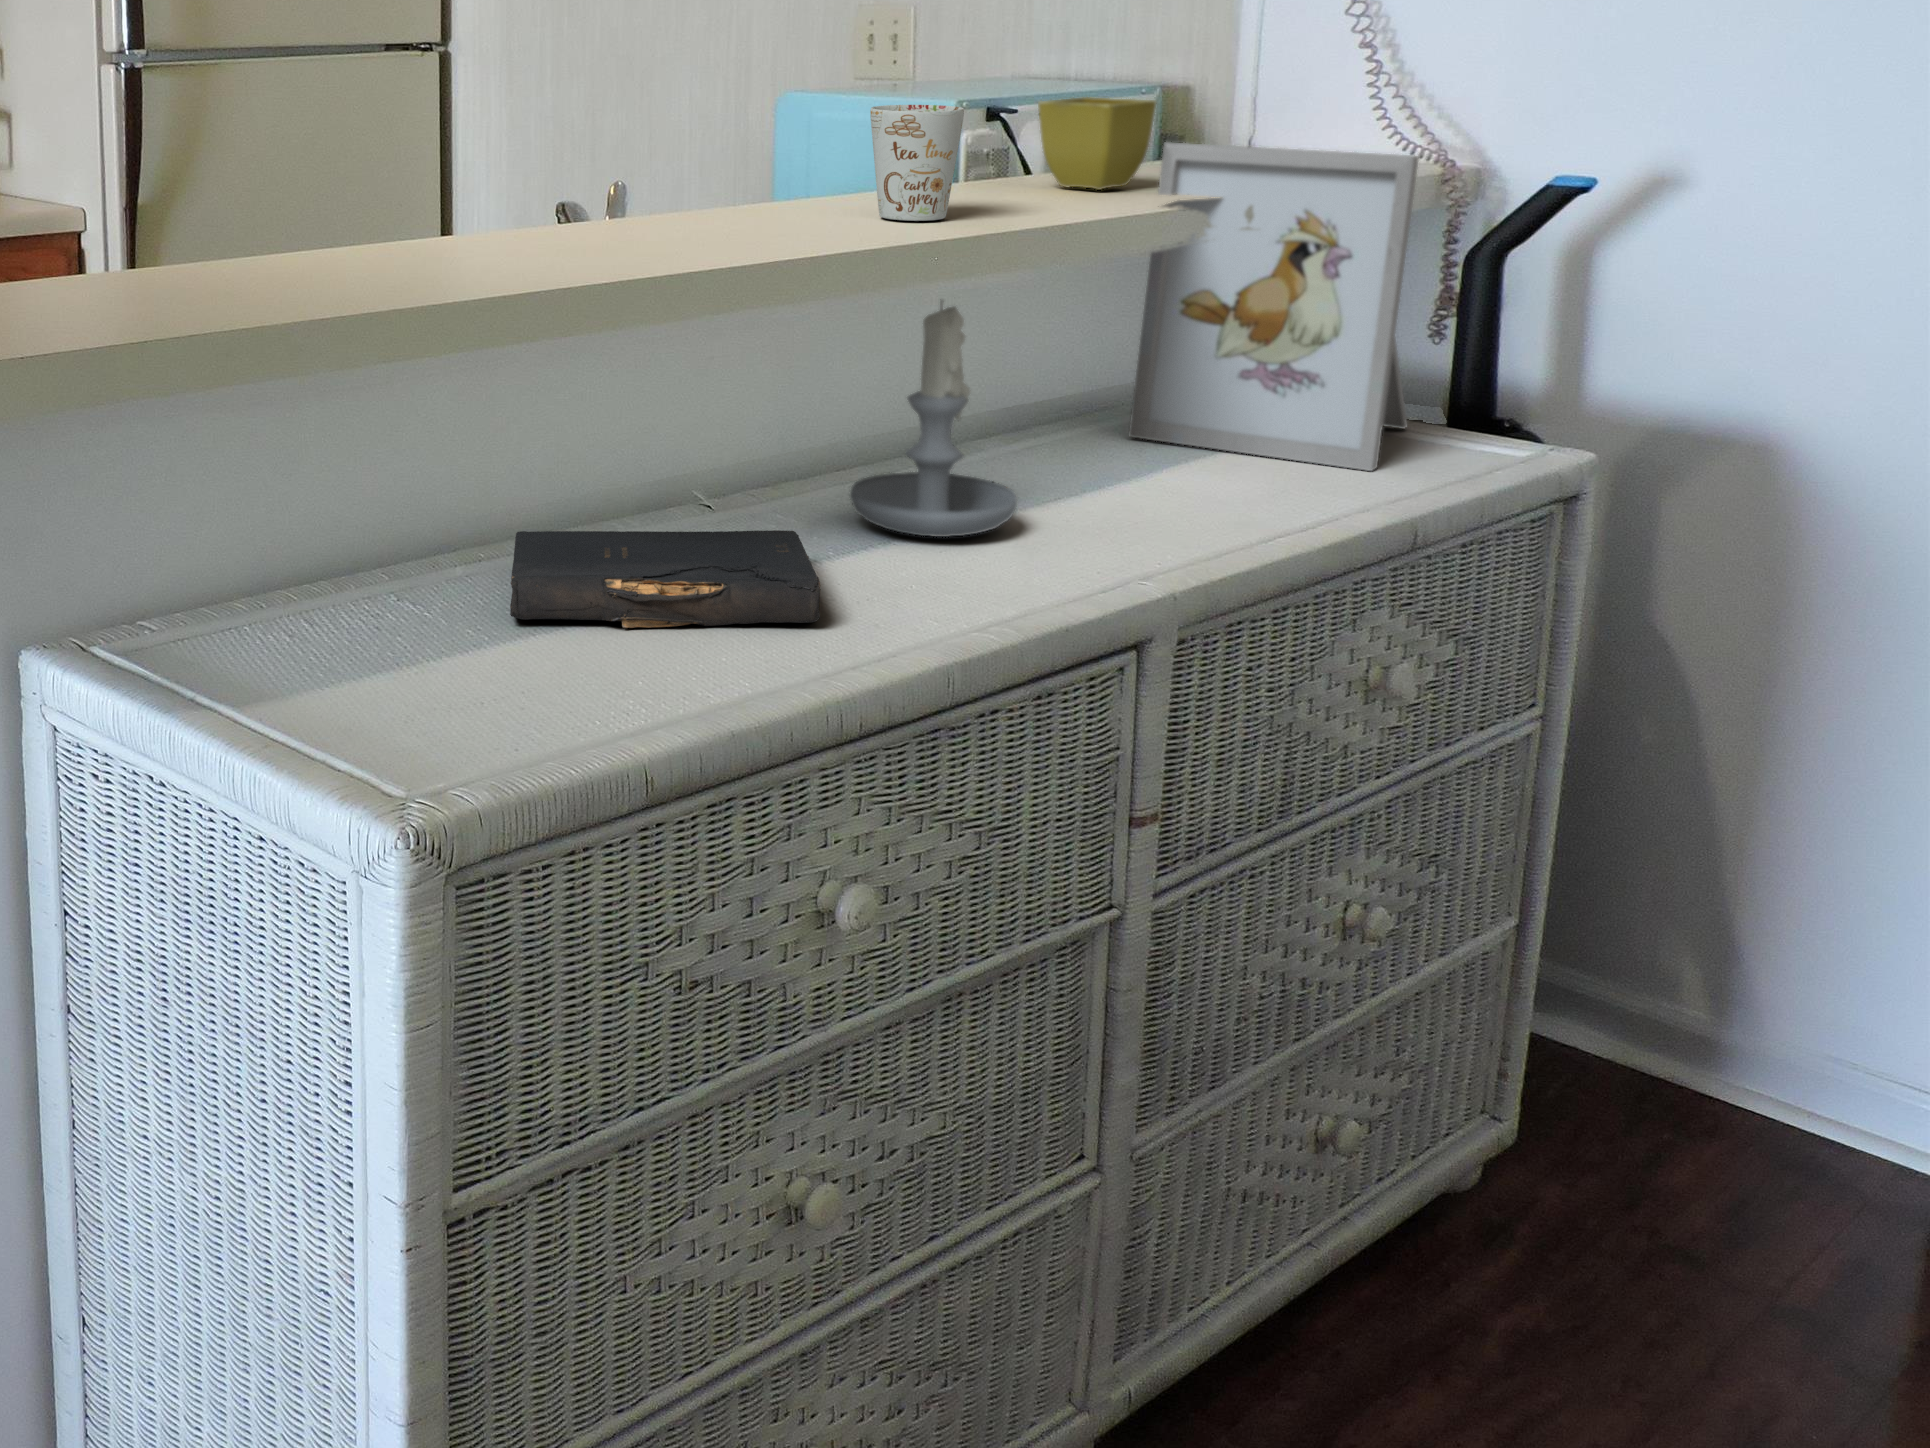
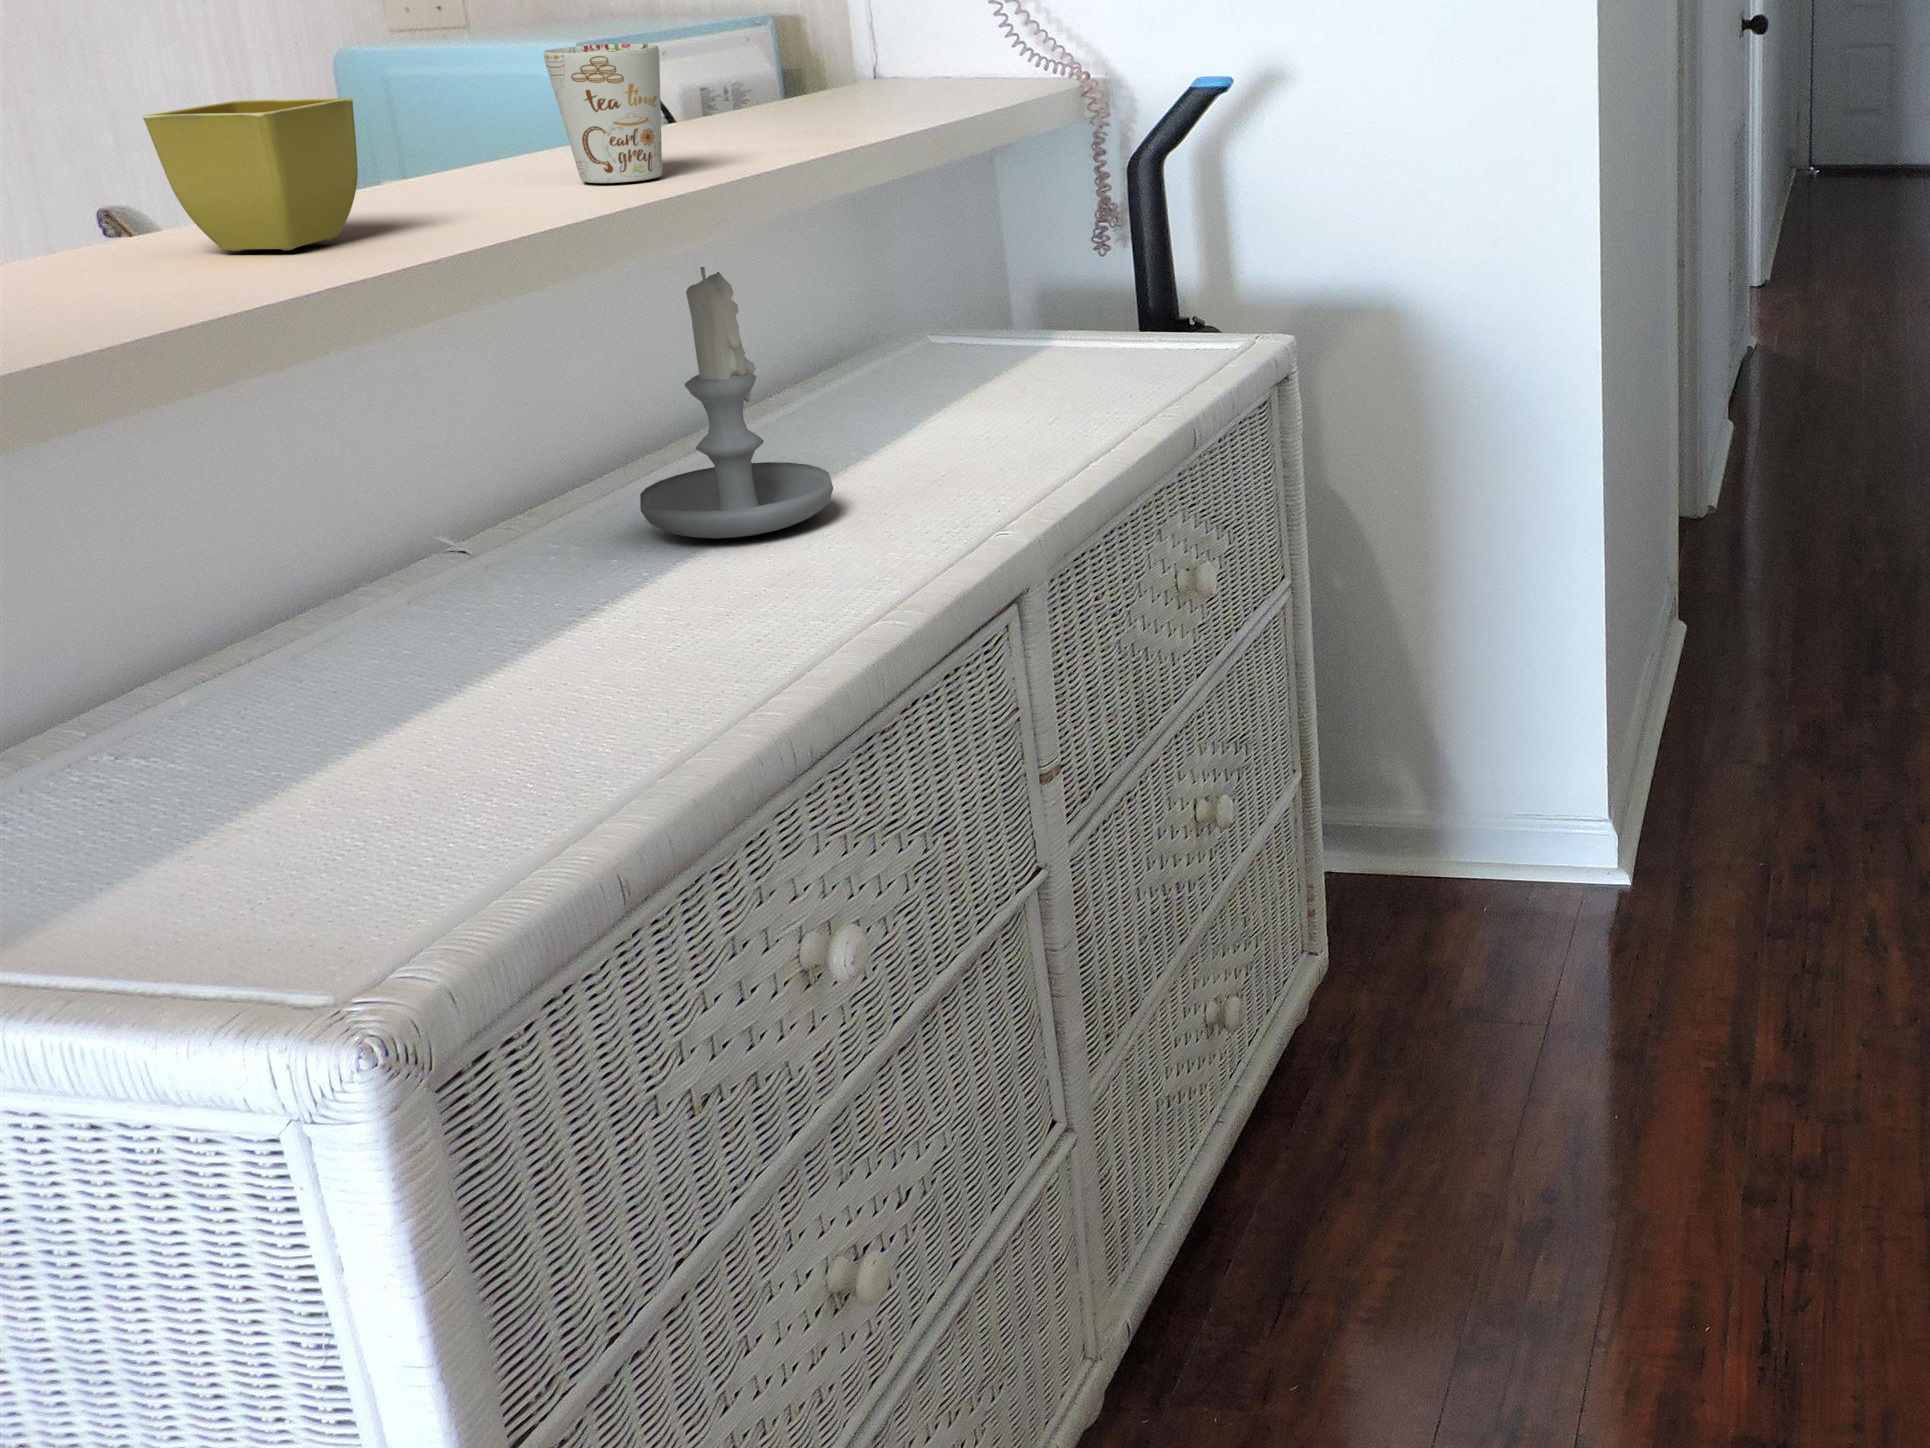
flower pot: present [1038,97,1156,190] -> present [143,98,358,251]
picture frame: present [1129,142,1419,471] -> none [848,65,1127,394]
book: present [510,530,821,628] -> none [244,561,700,745]

